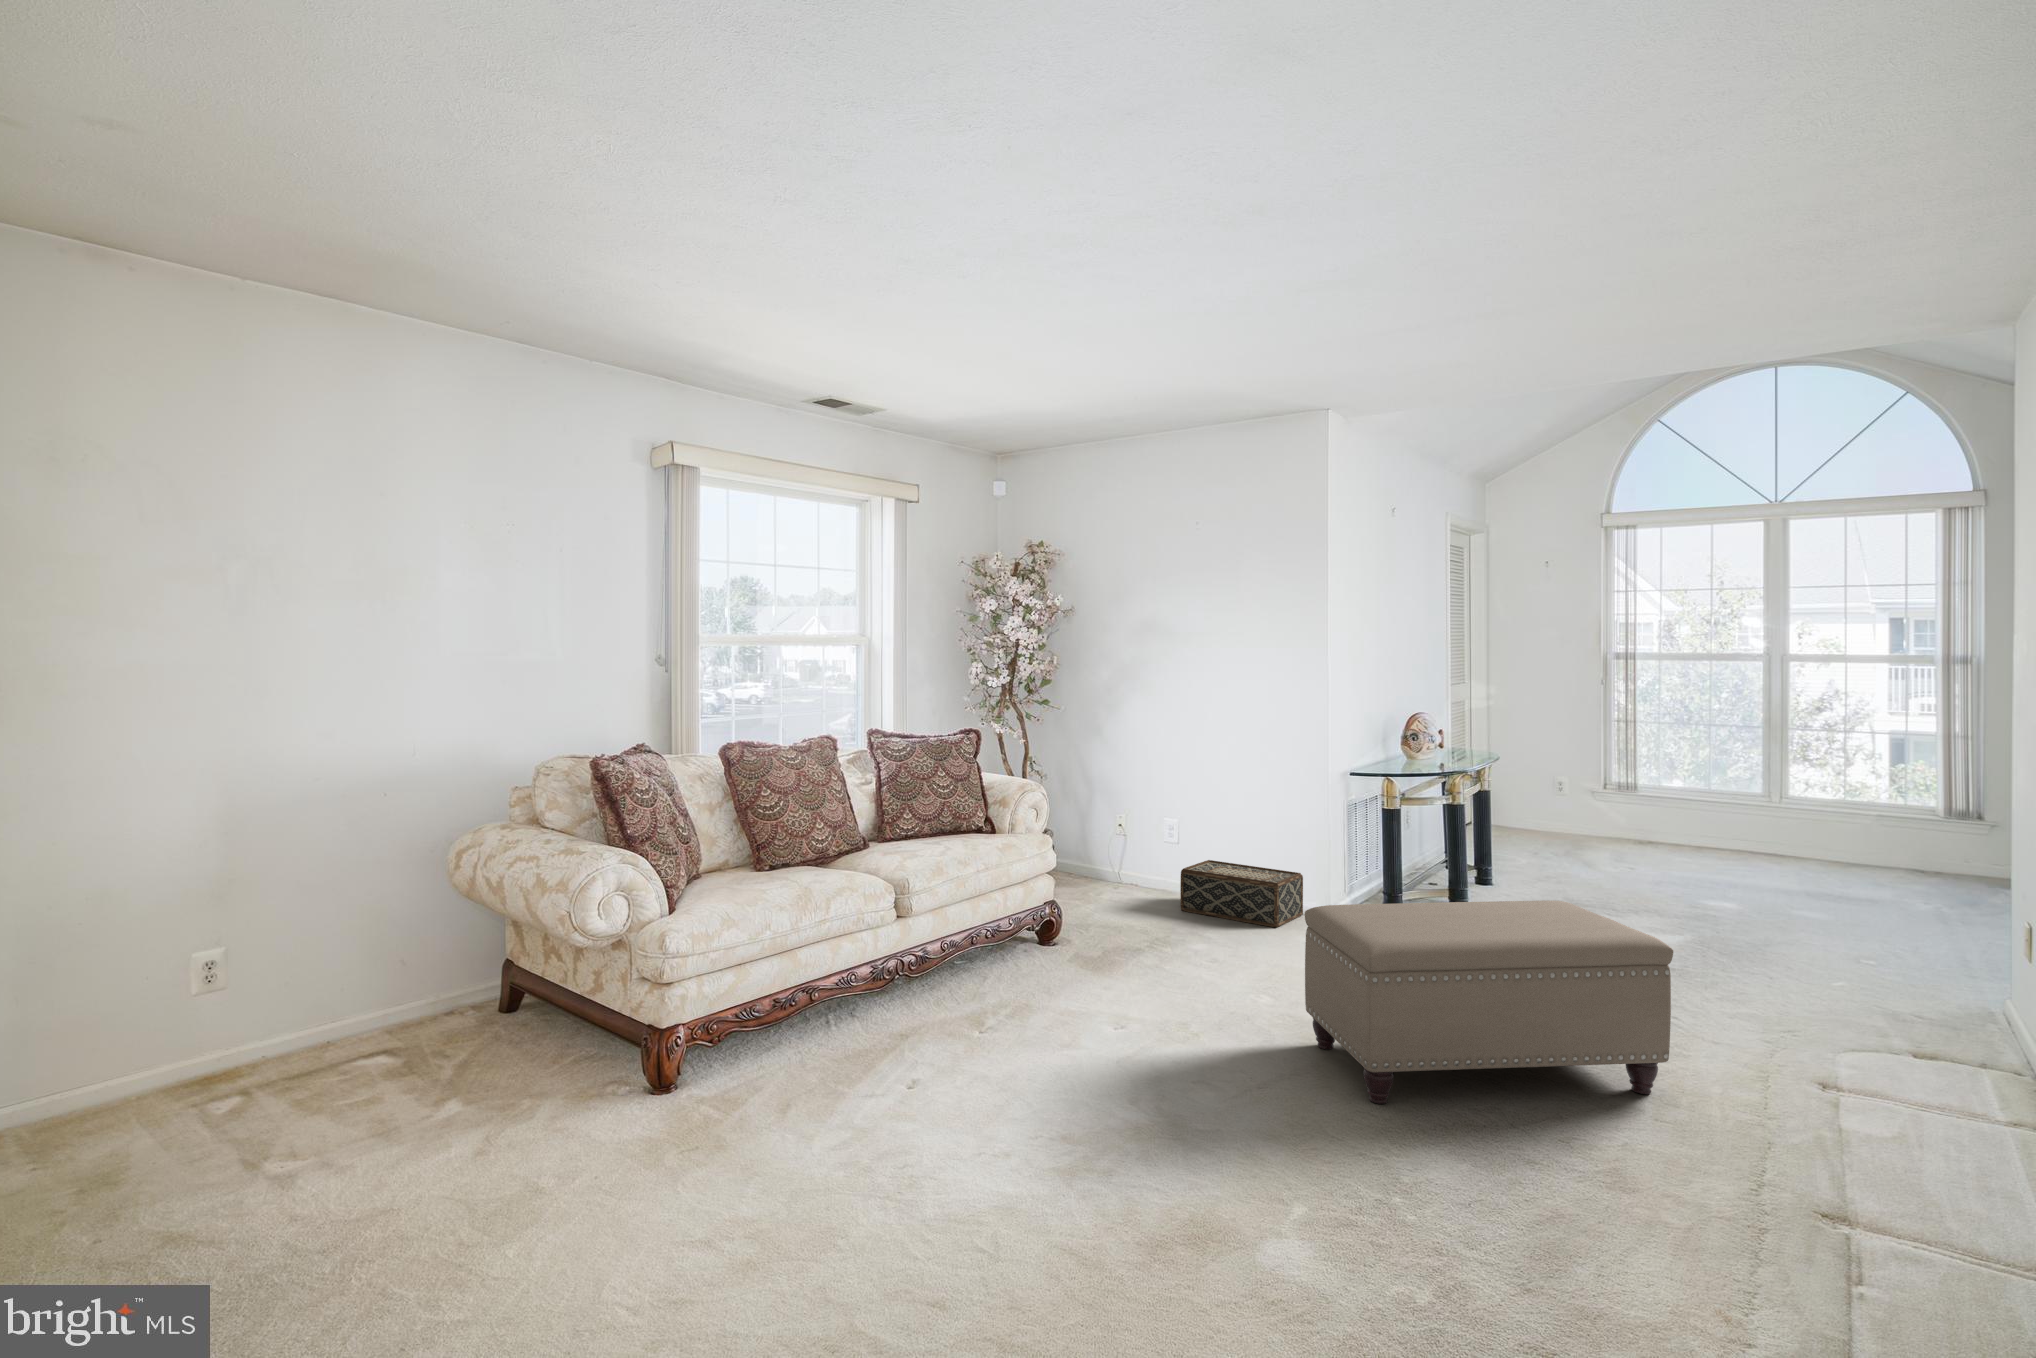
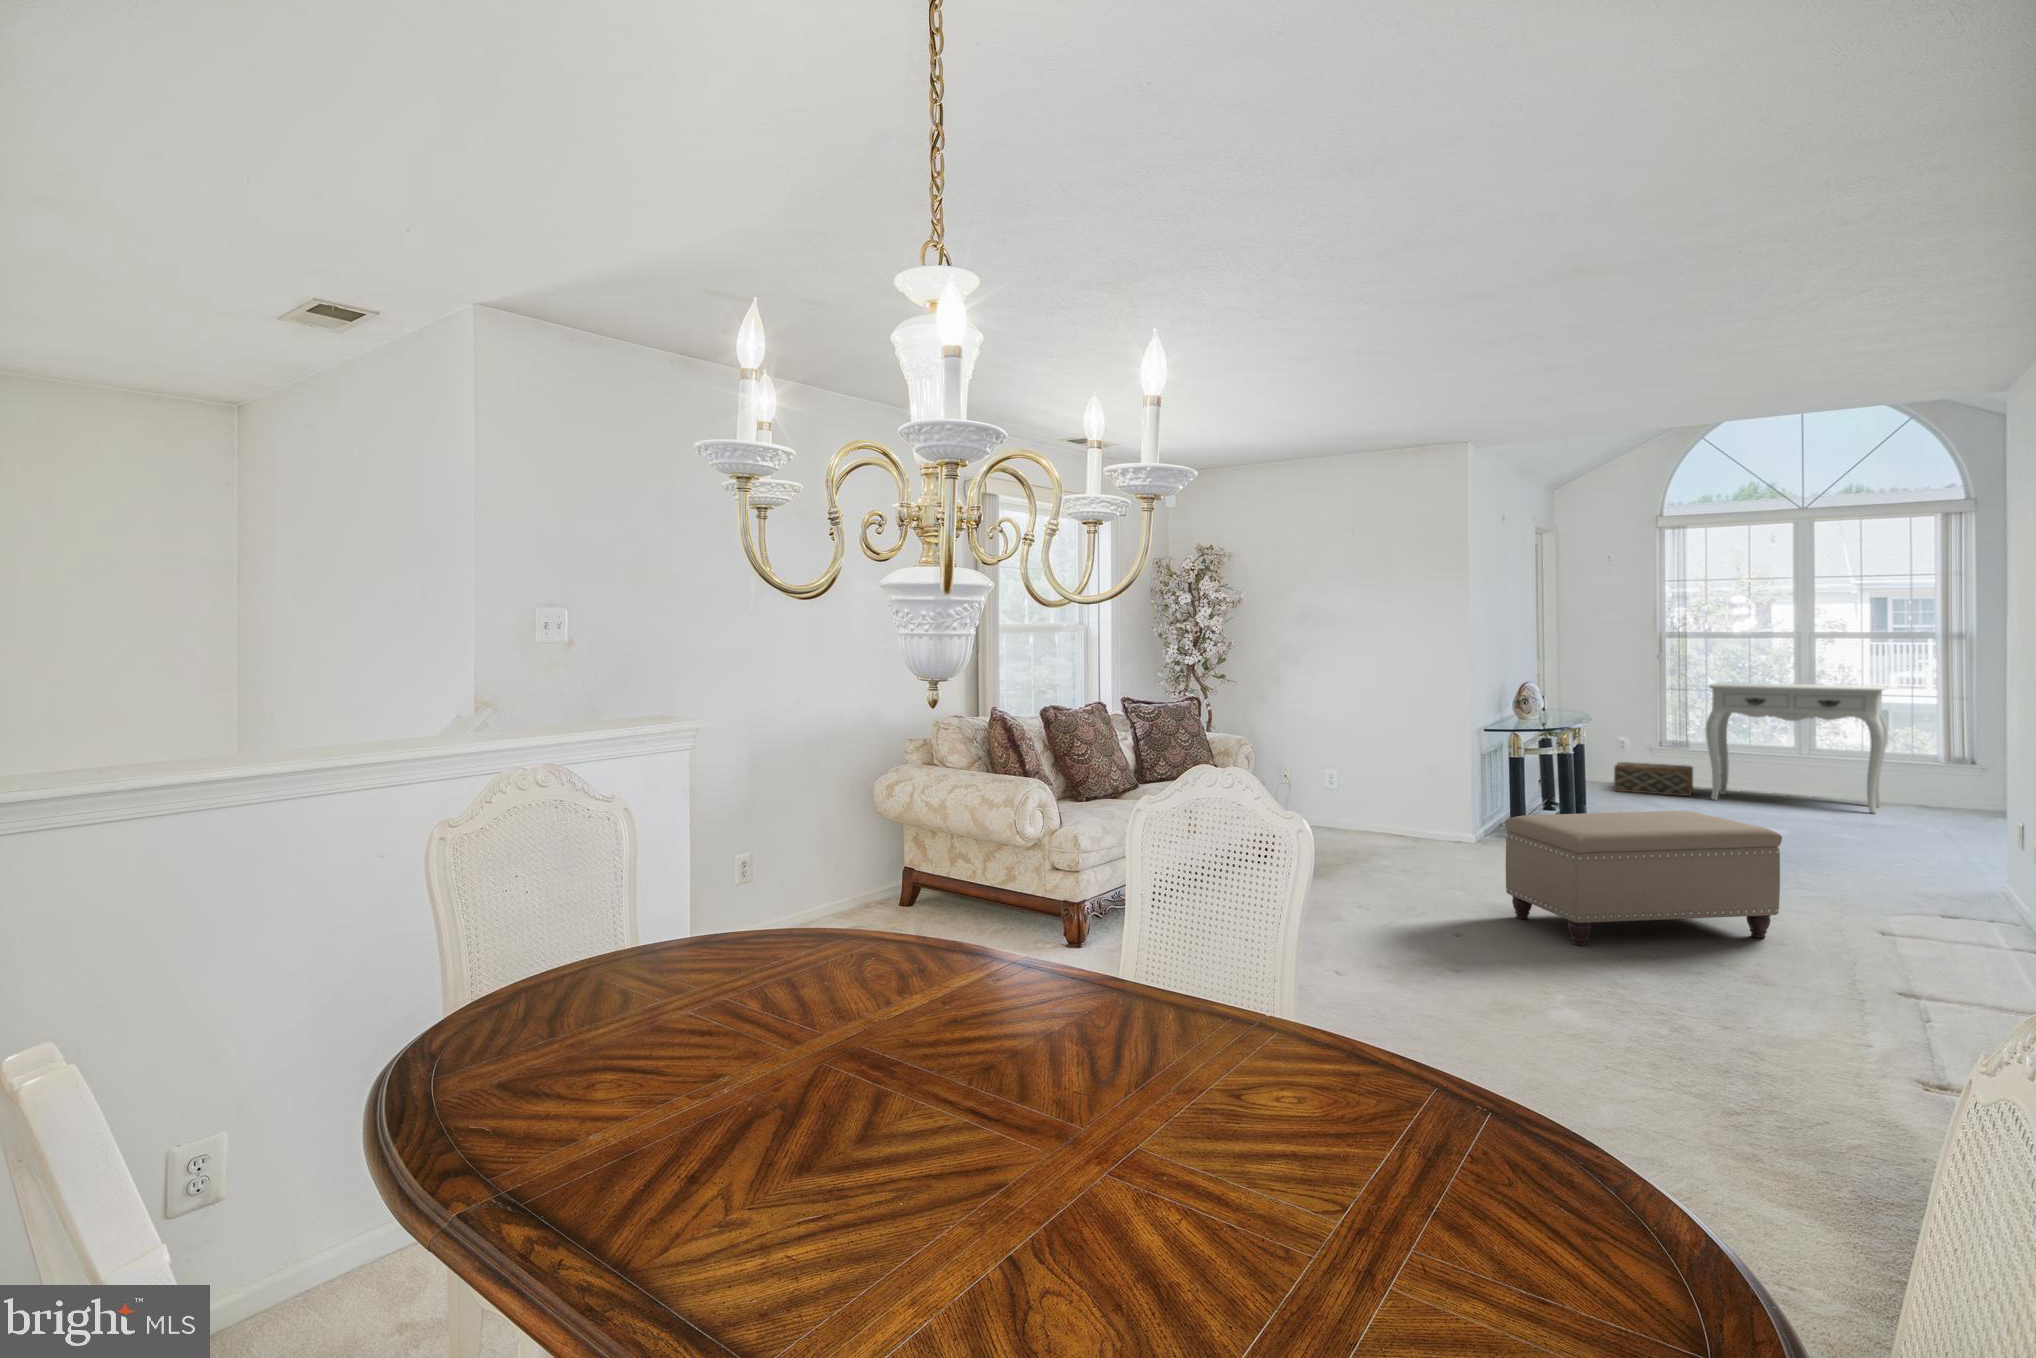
console table: none [1655,712,1876,878] -> present [1706,683,1888,813]
woven basket: present [1180,860,1303,927] -> present [1614,762,1693,796]

